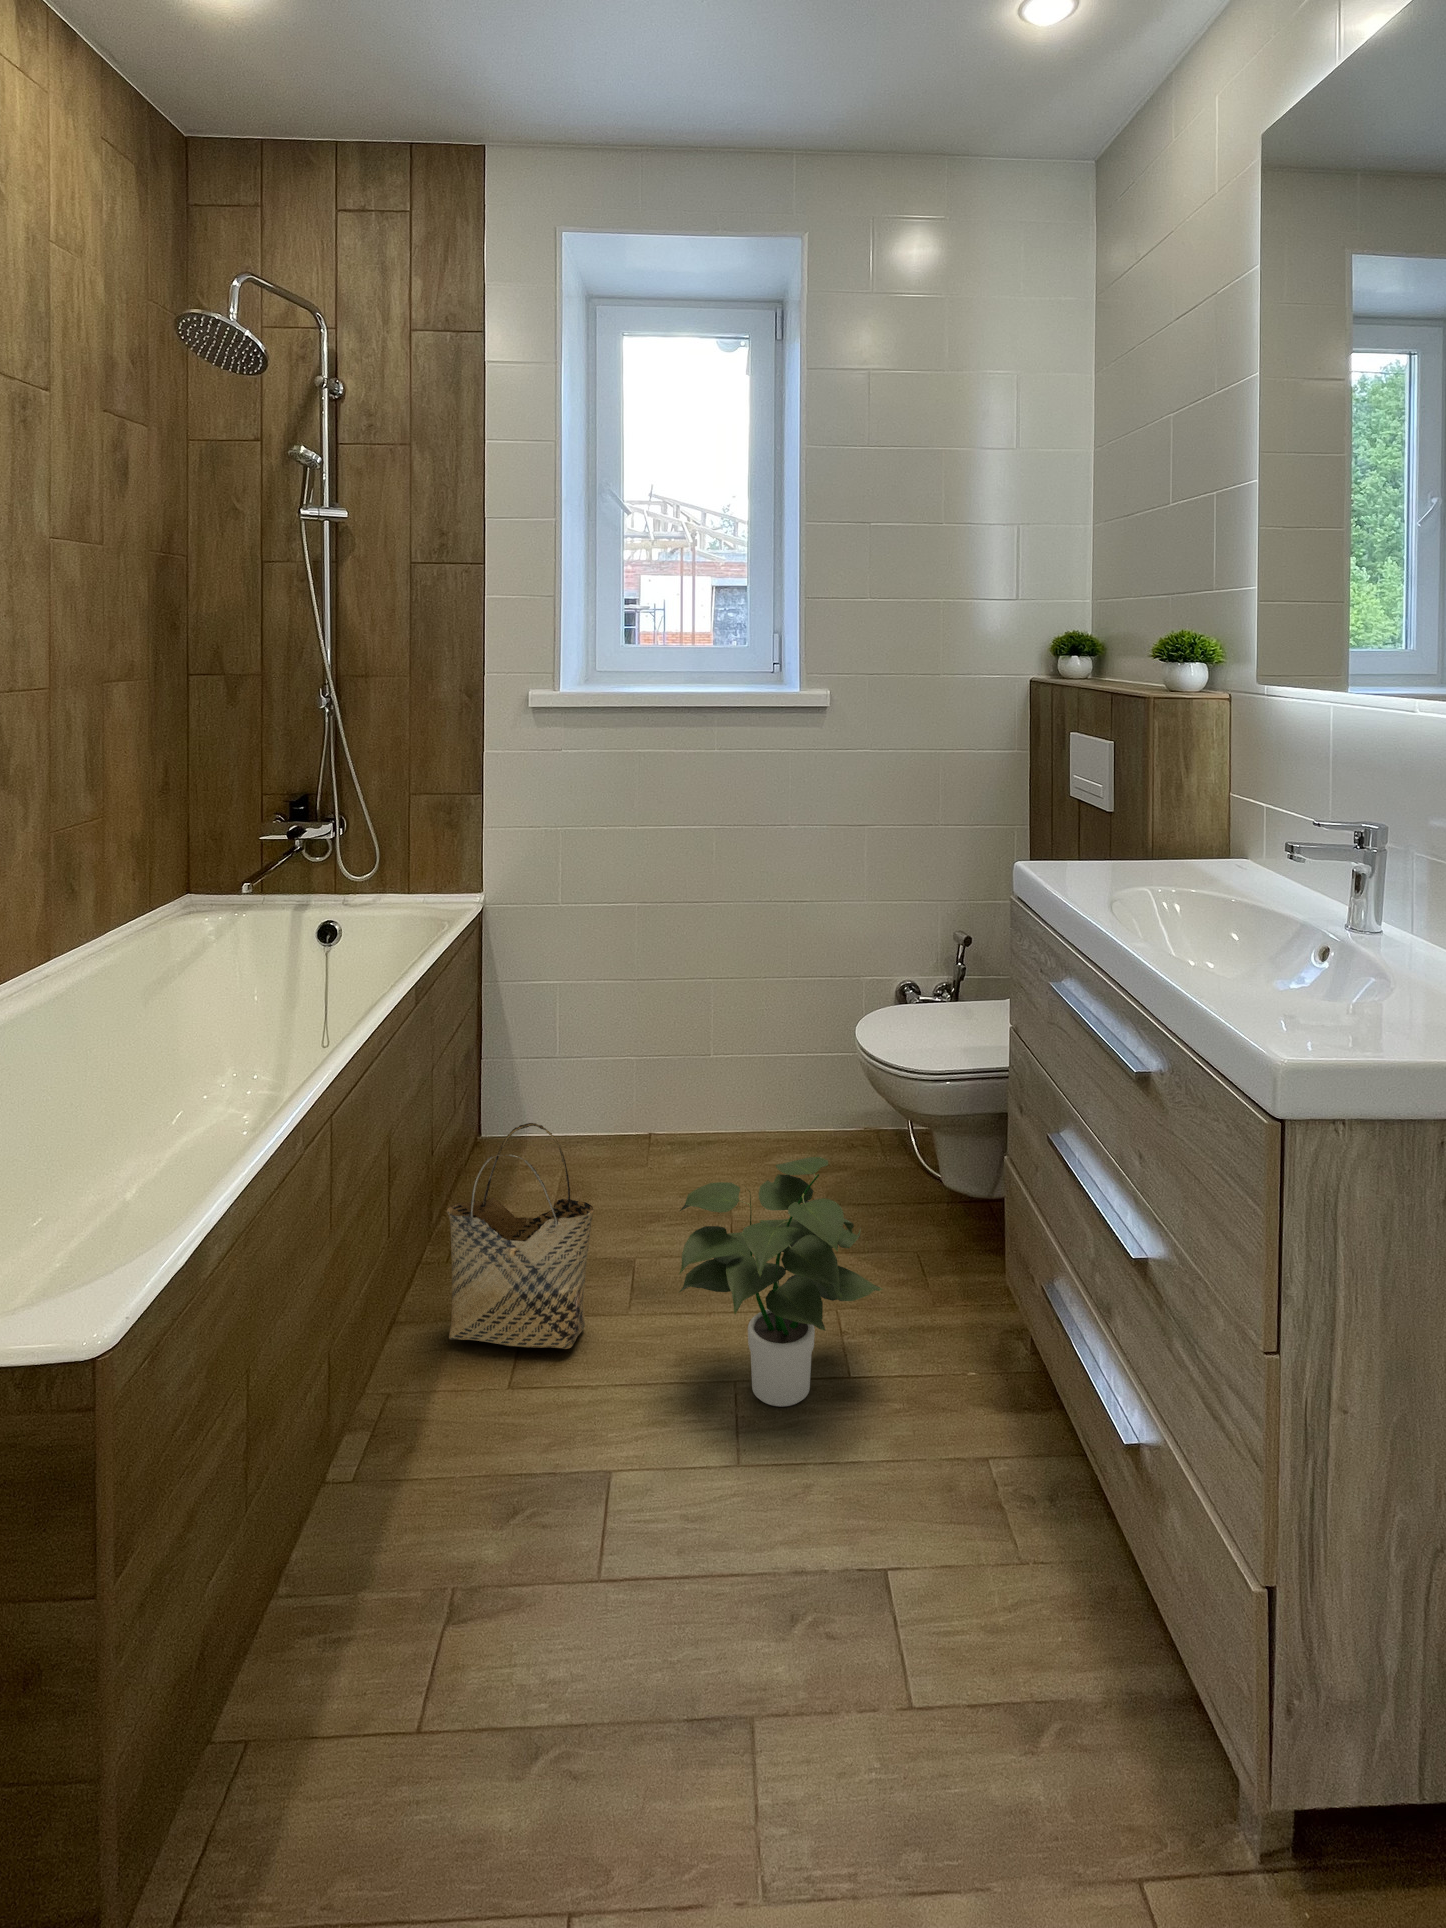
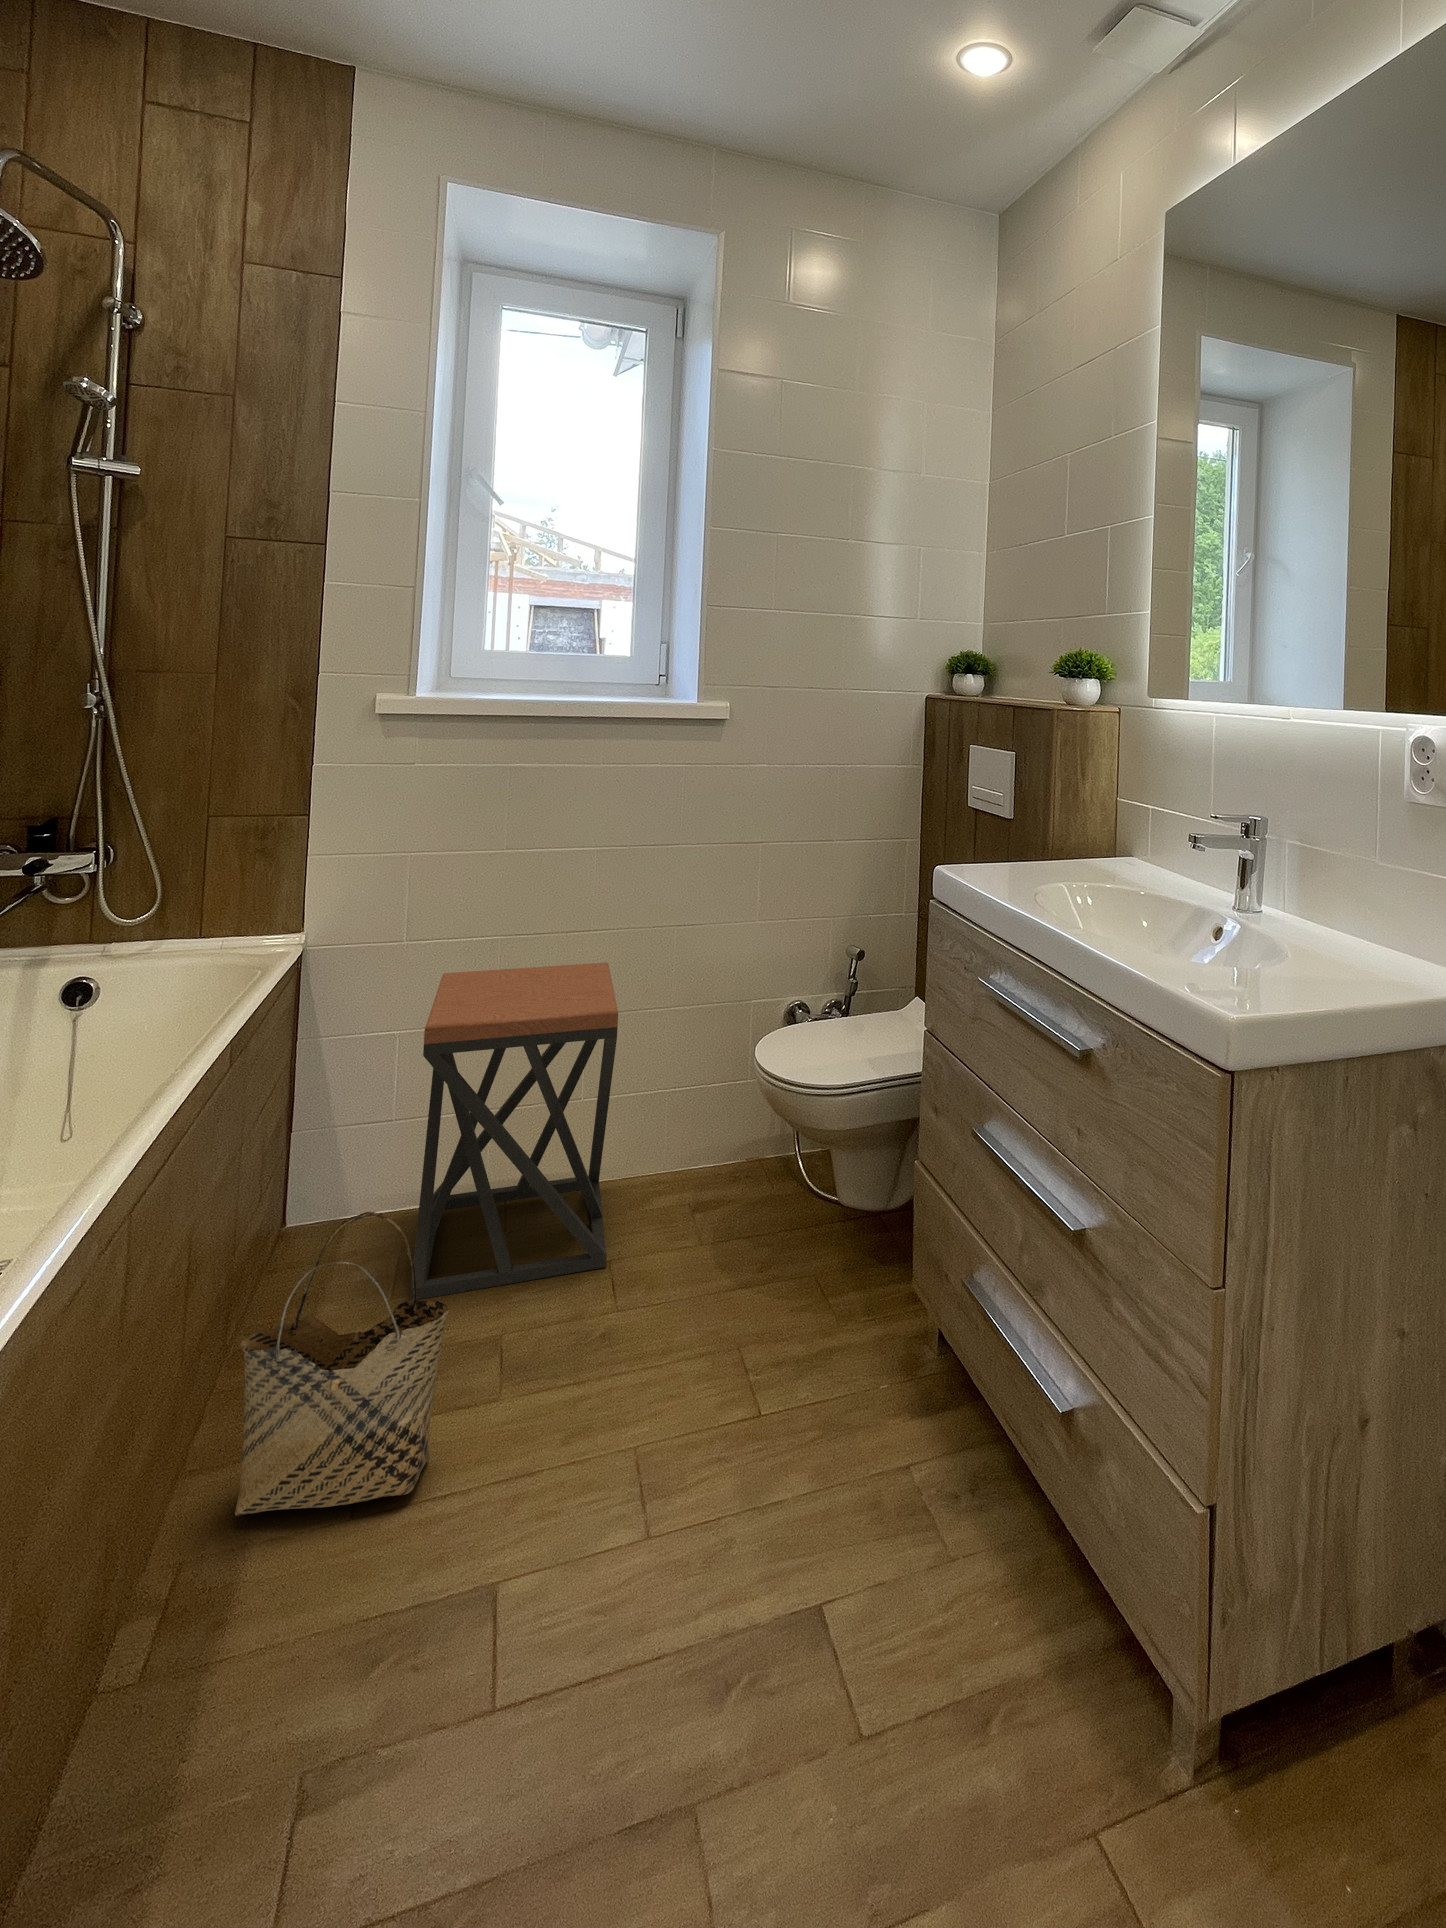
stool: none [573,937,733,1212] -> present [410,962,618,1301]
potted plant: present [679,1157,883,1407] -> none [558,1208,800,1513]

